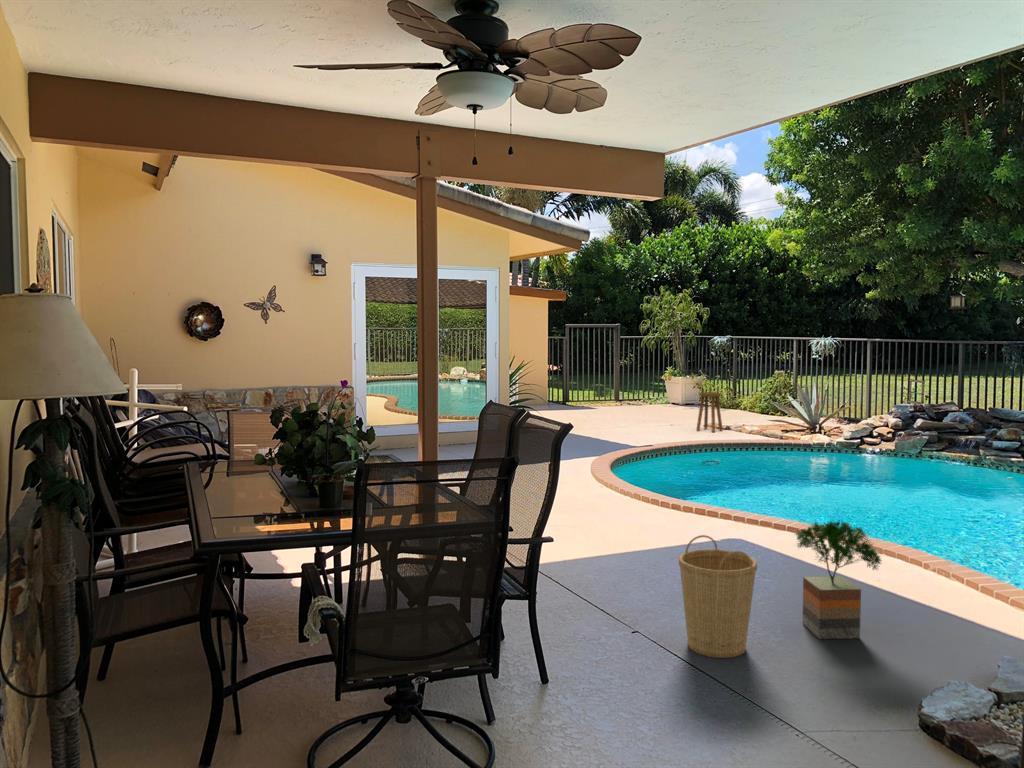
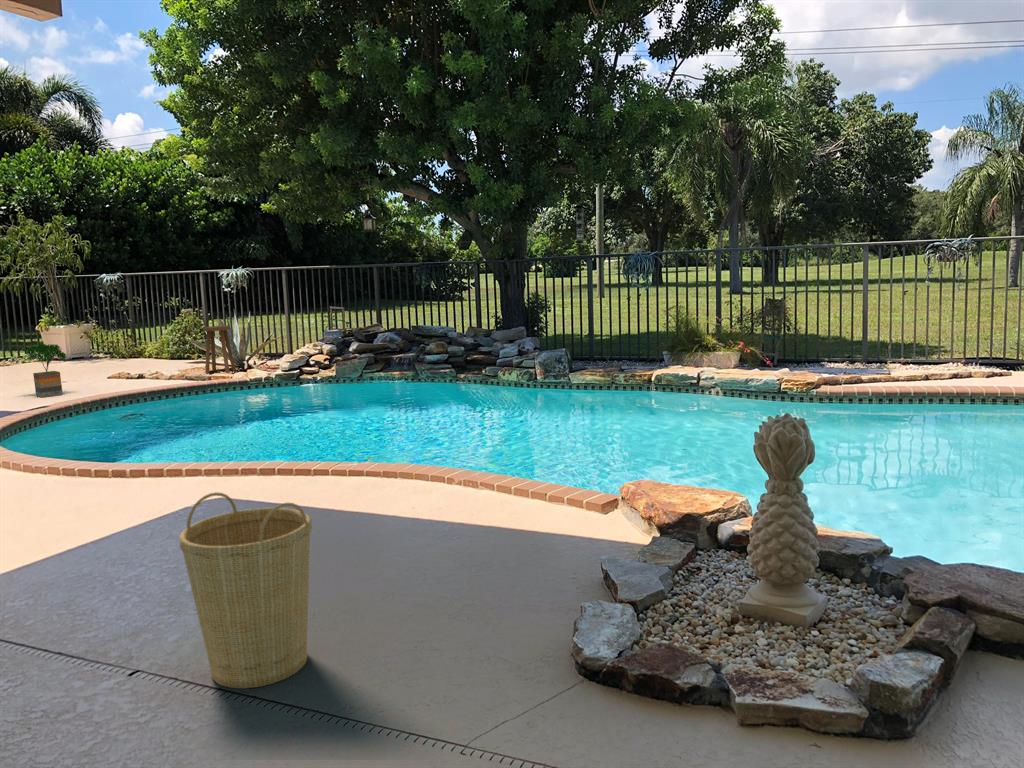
stool: present [697,392,723,432] -> present [203,326,236,373]
potted tree: present [795,521,881,639] -> present [25,344,66,398]

